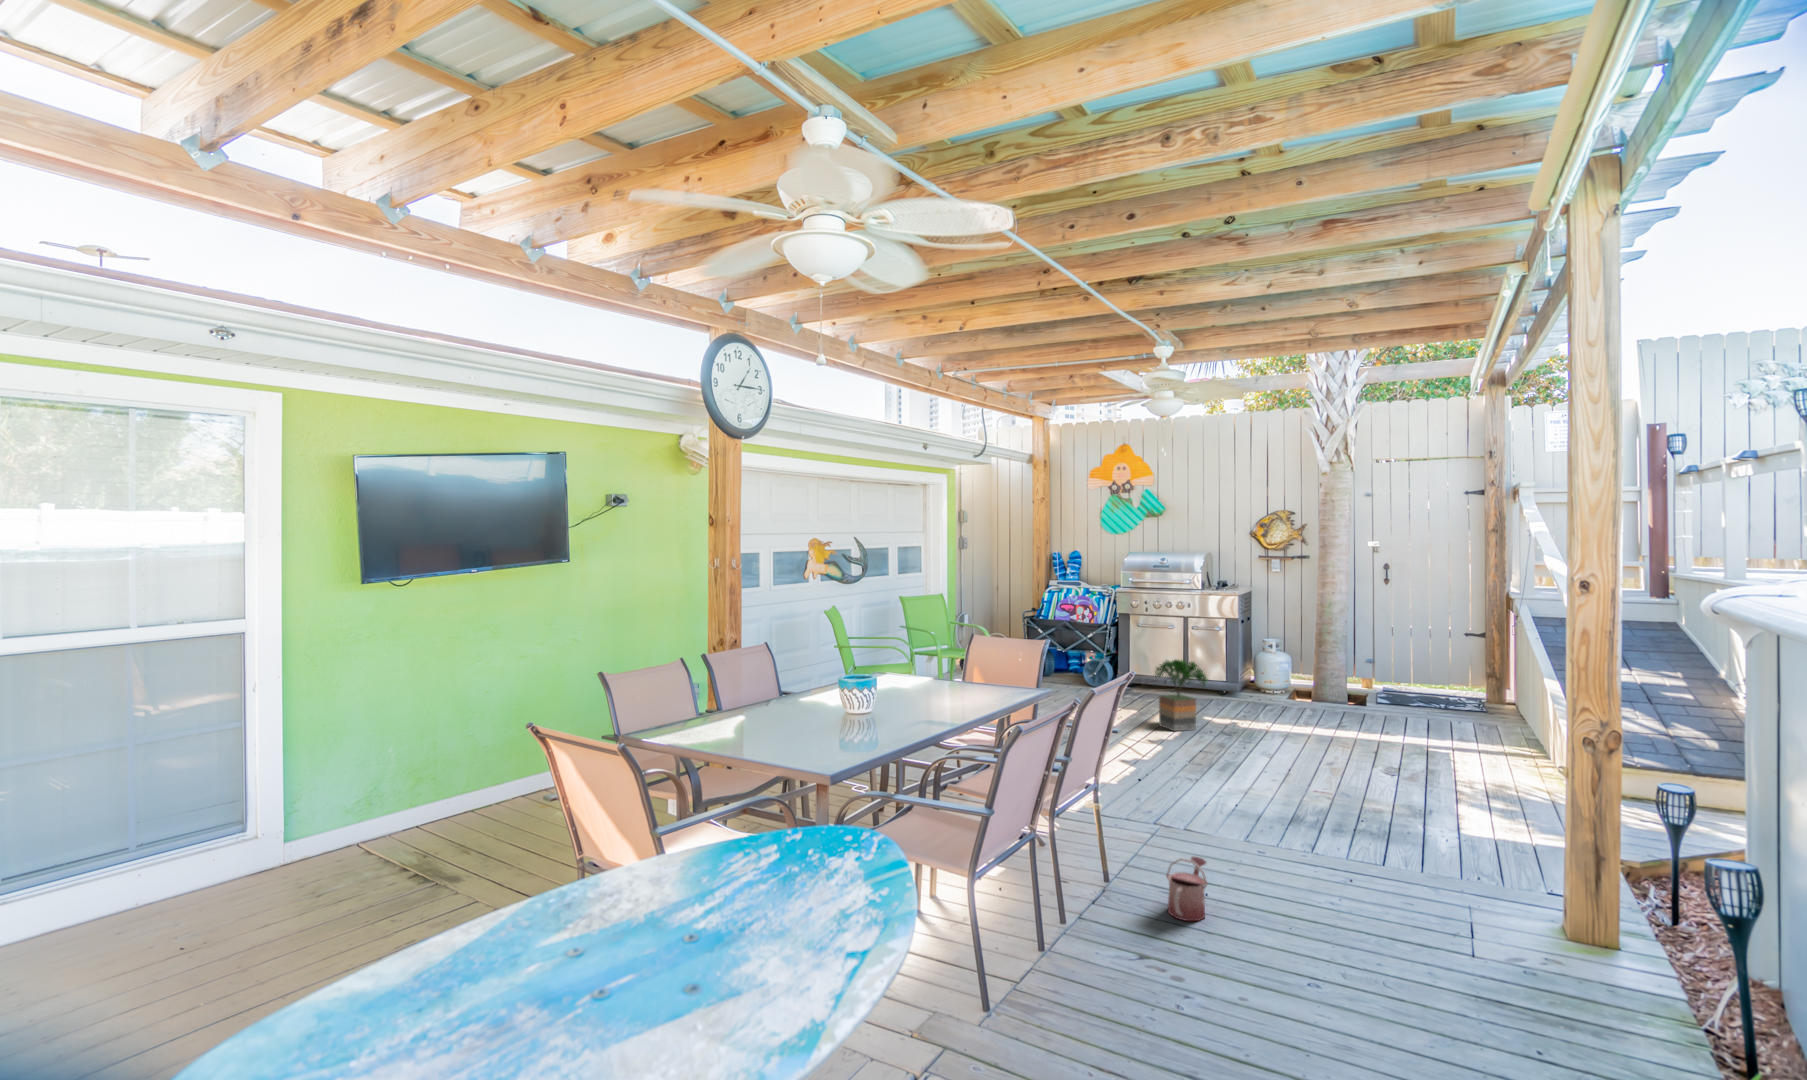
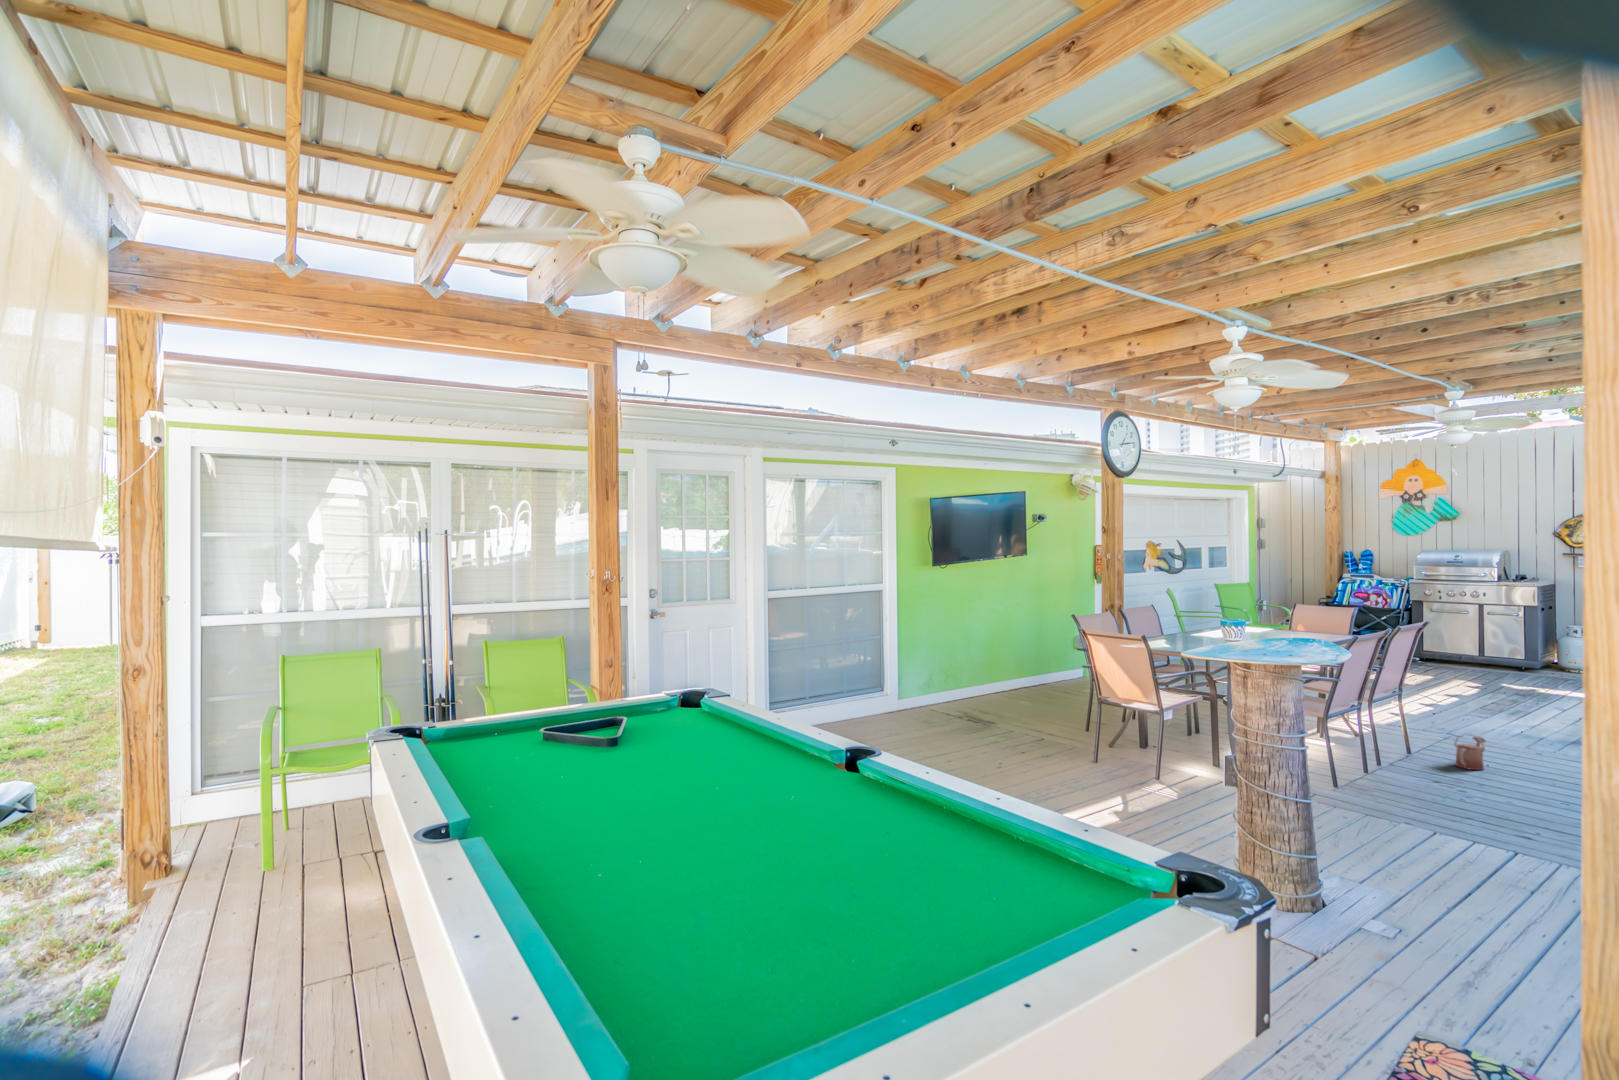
potted tree: present [1155,660,1208,731] -> none [1447,633,1502,690]

